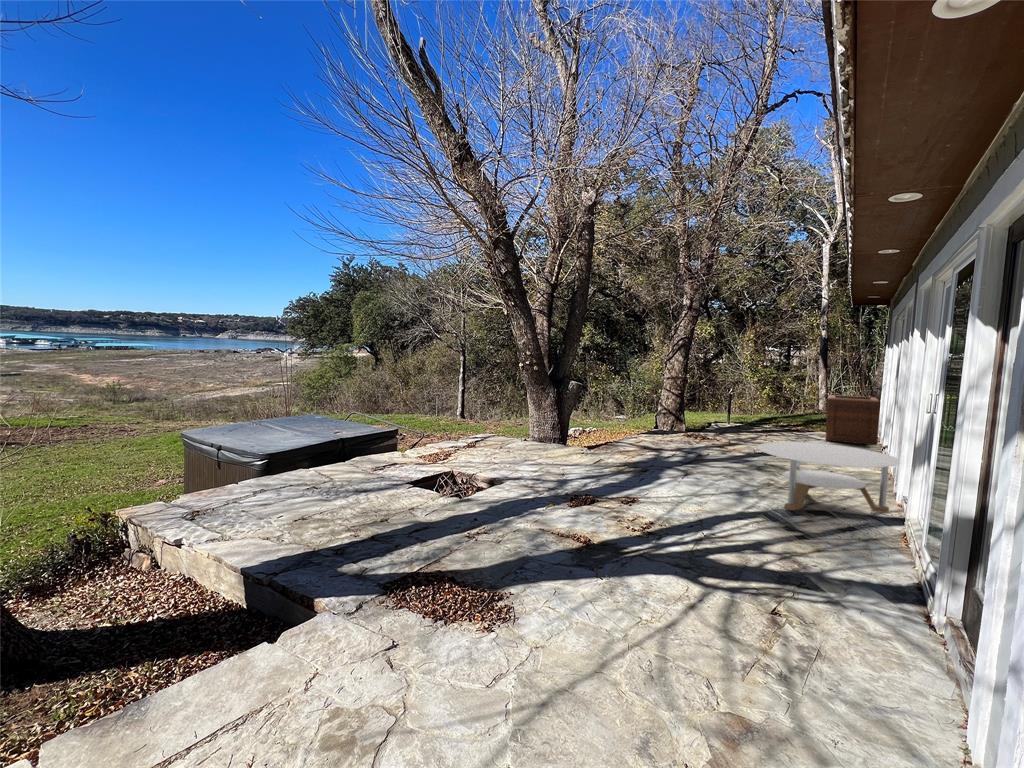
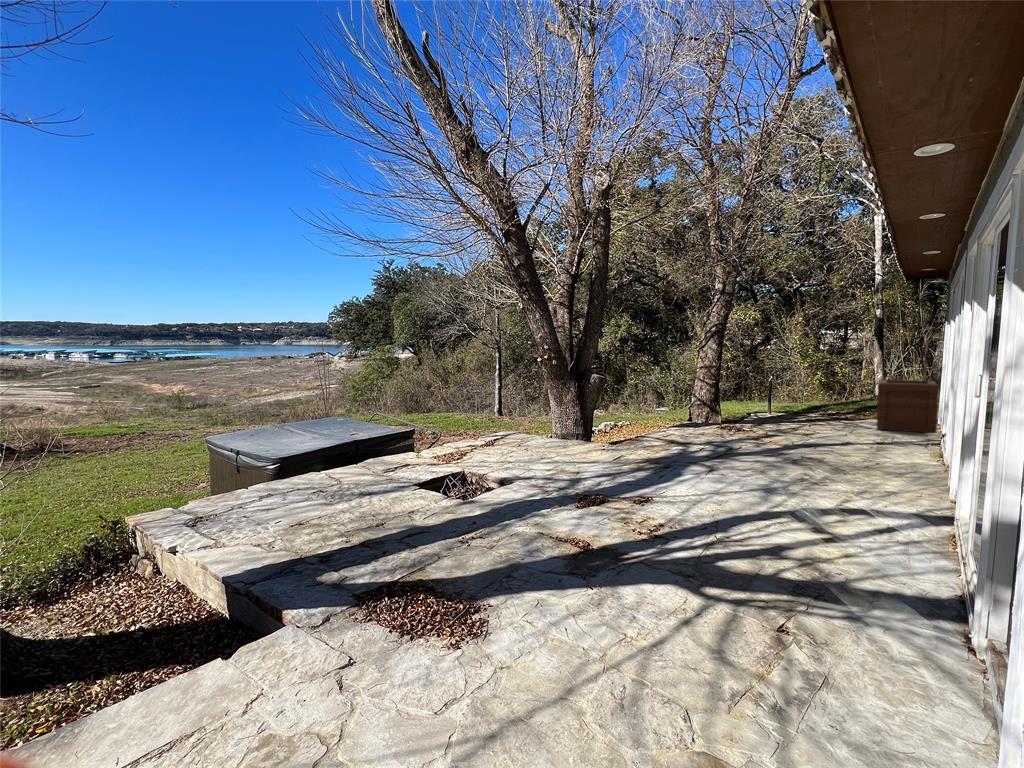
round table: present [757,442,900,512] -> none [786,433,950,509]

